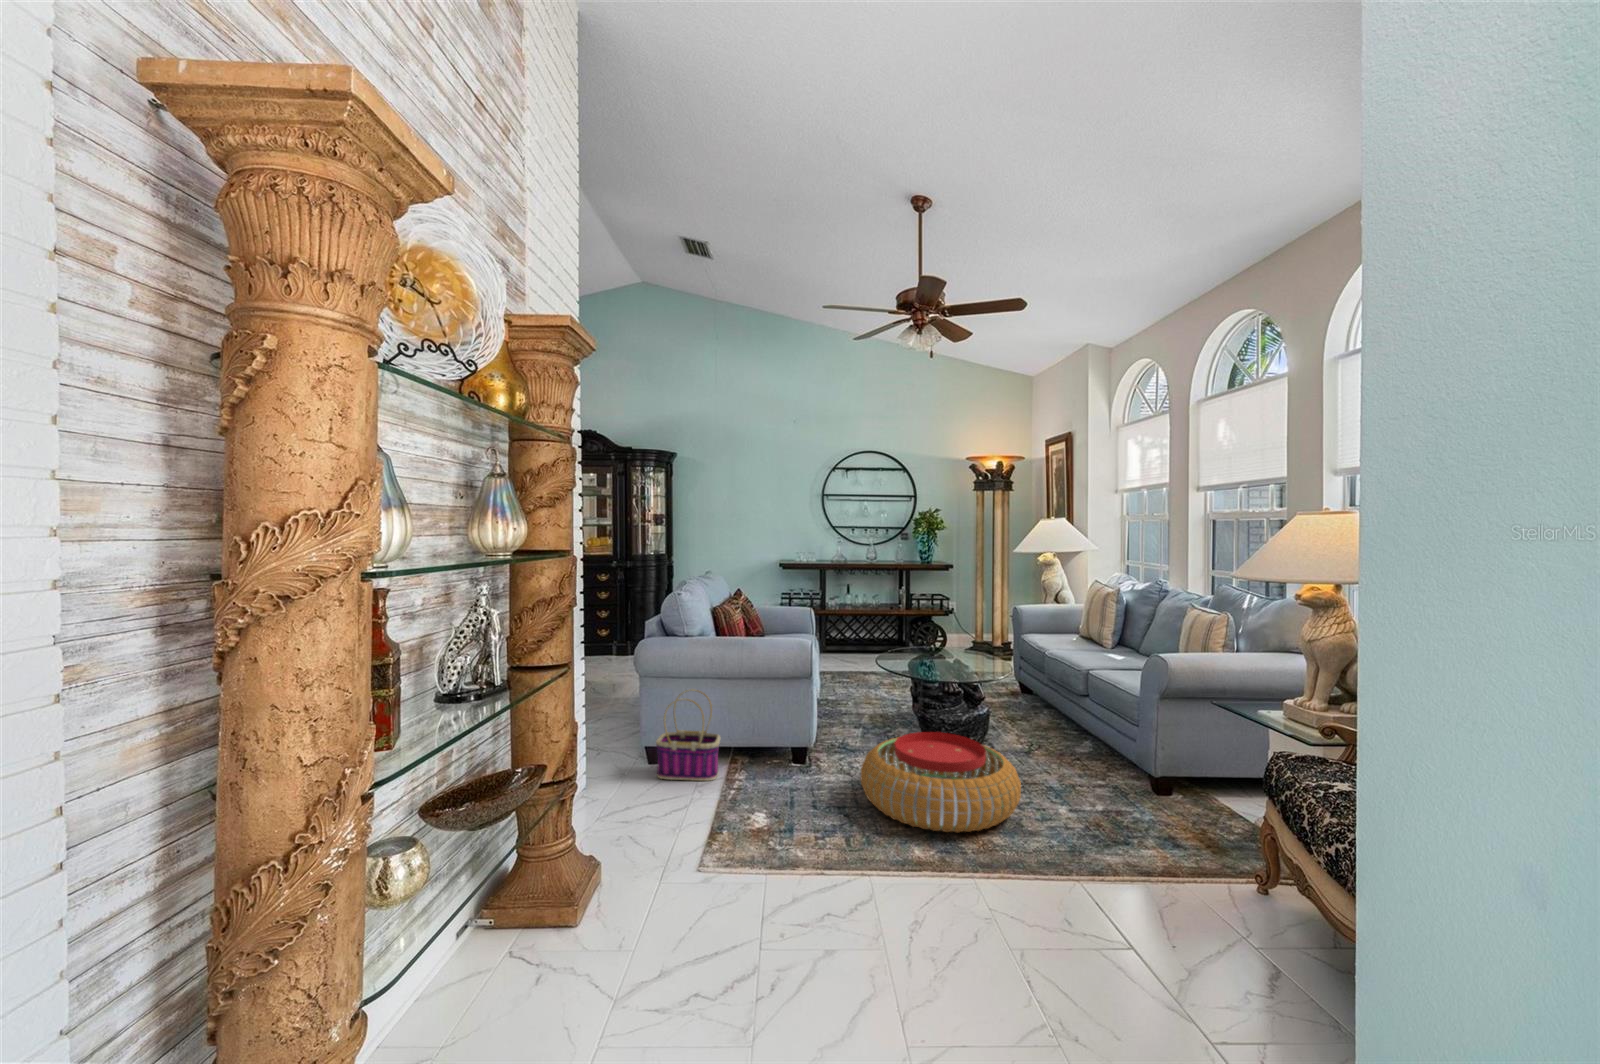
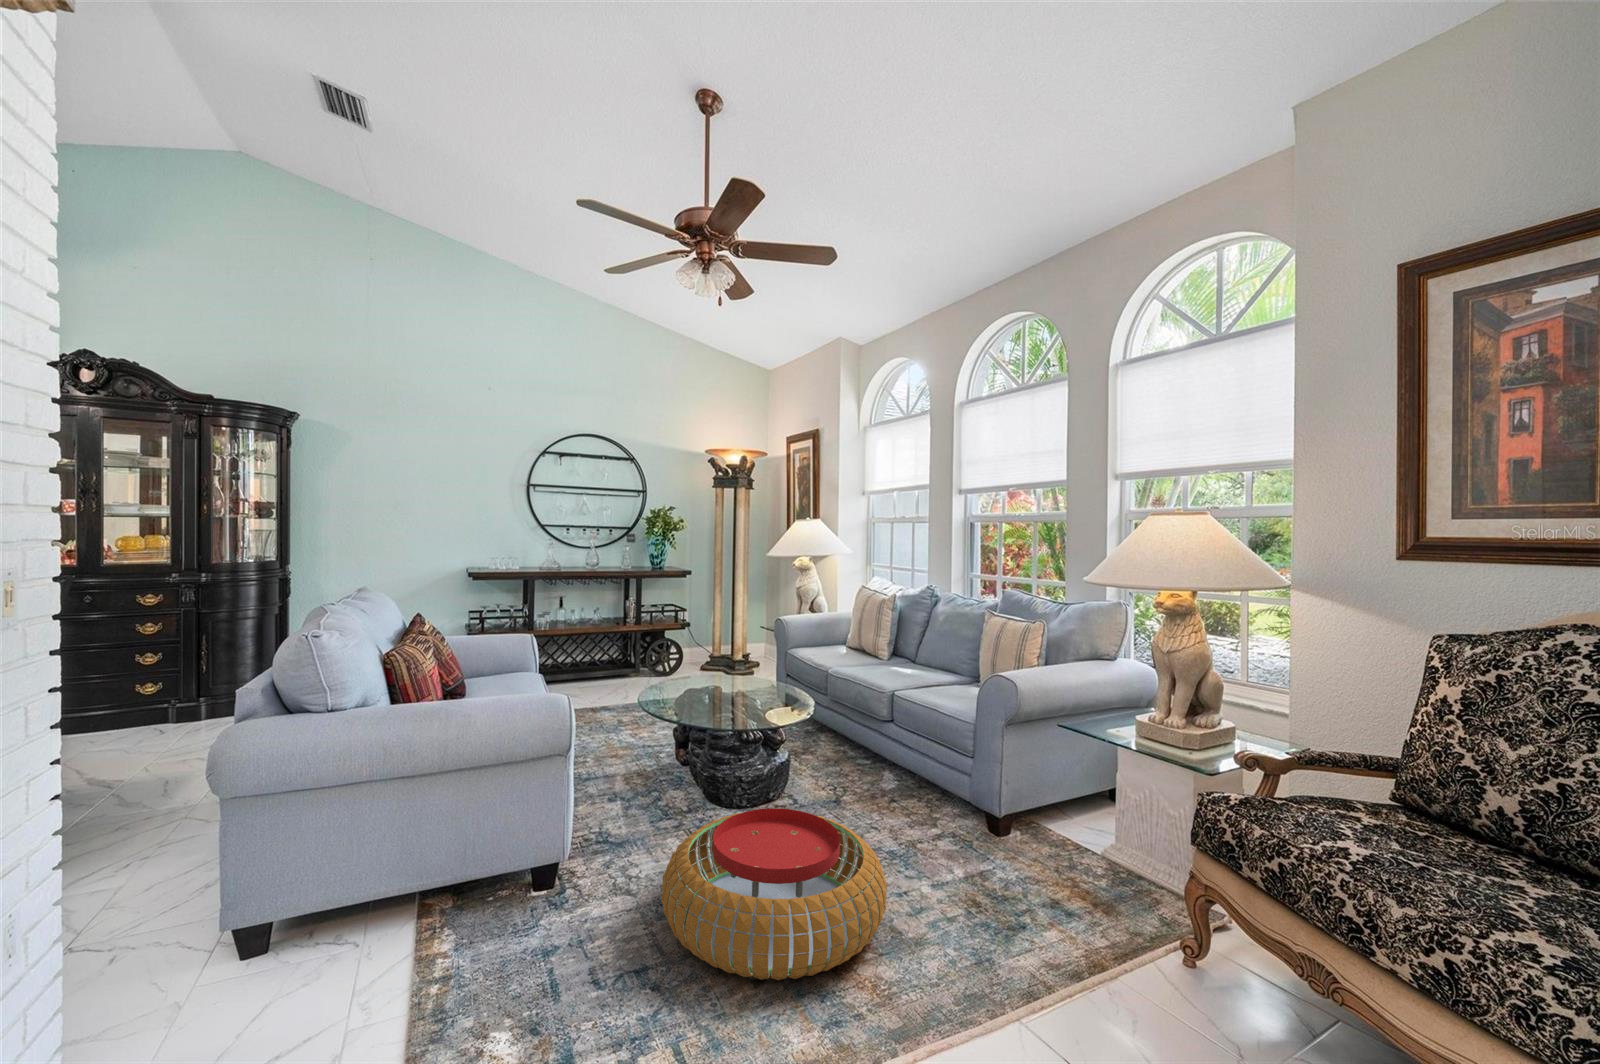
basket: present [656,689,720,781] -> none [261,808,404,998]

